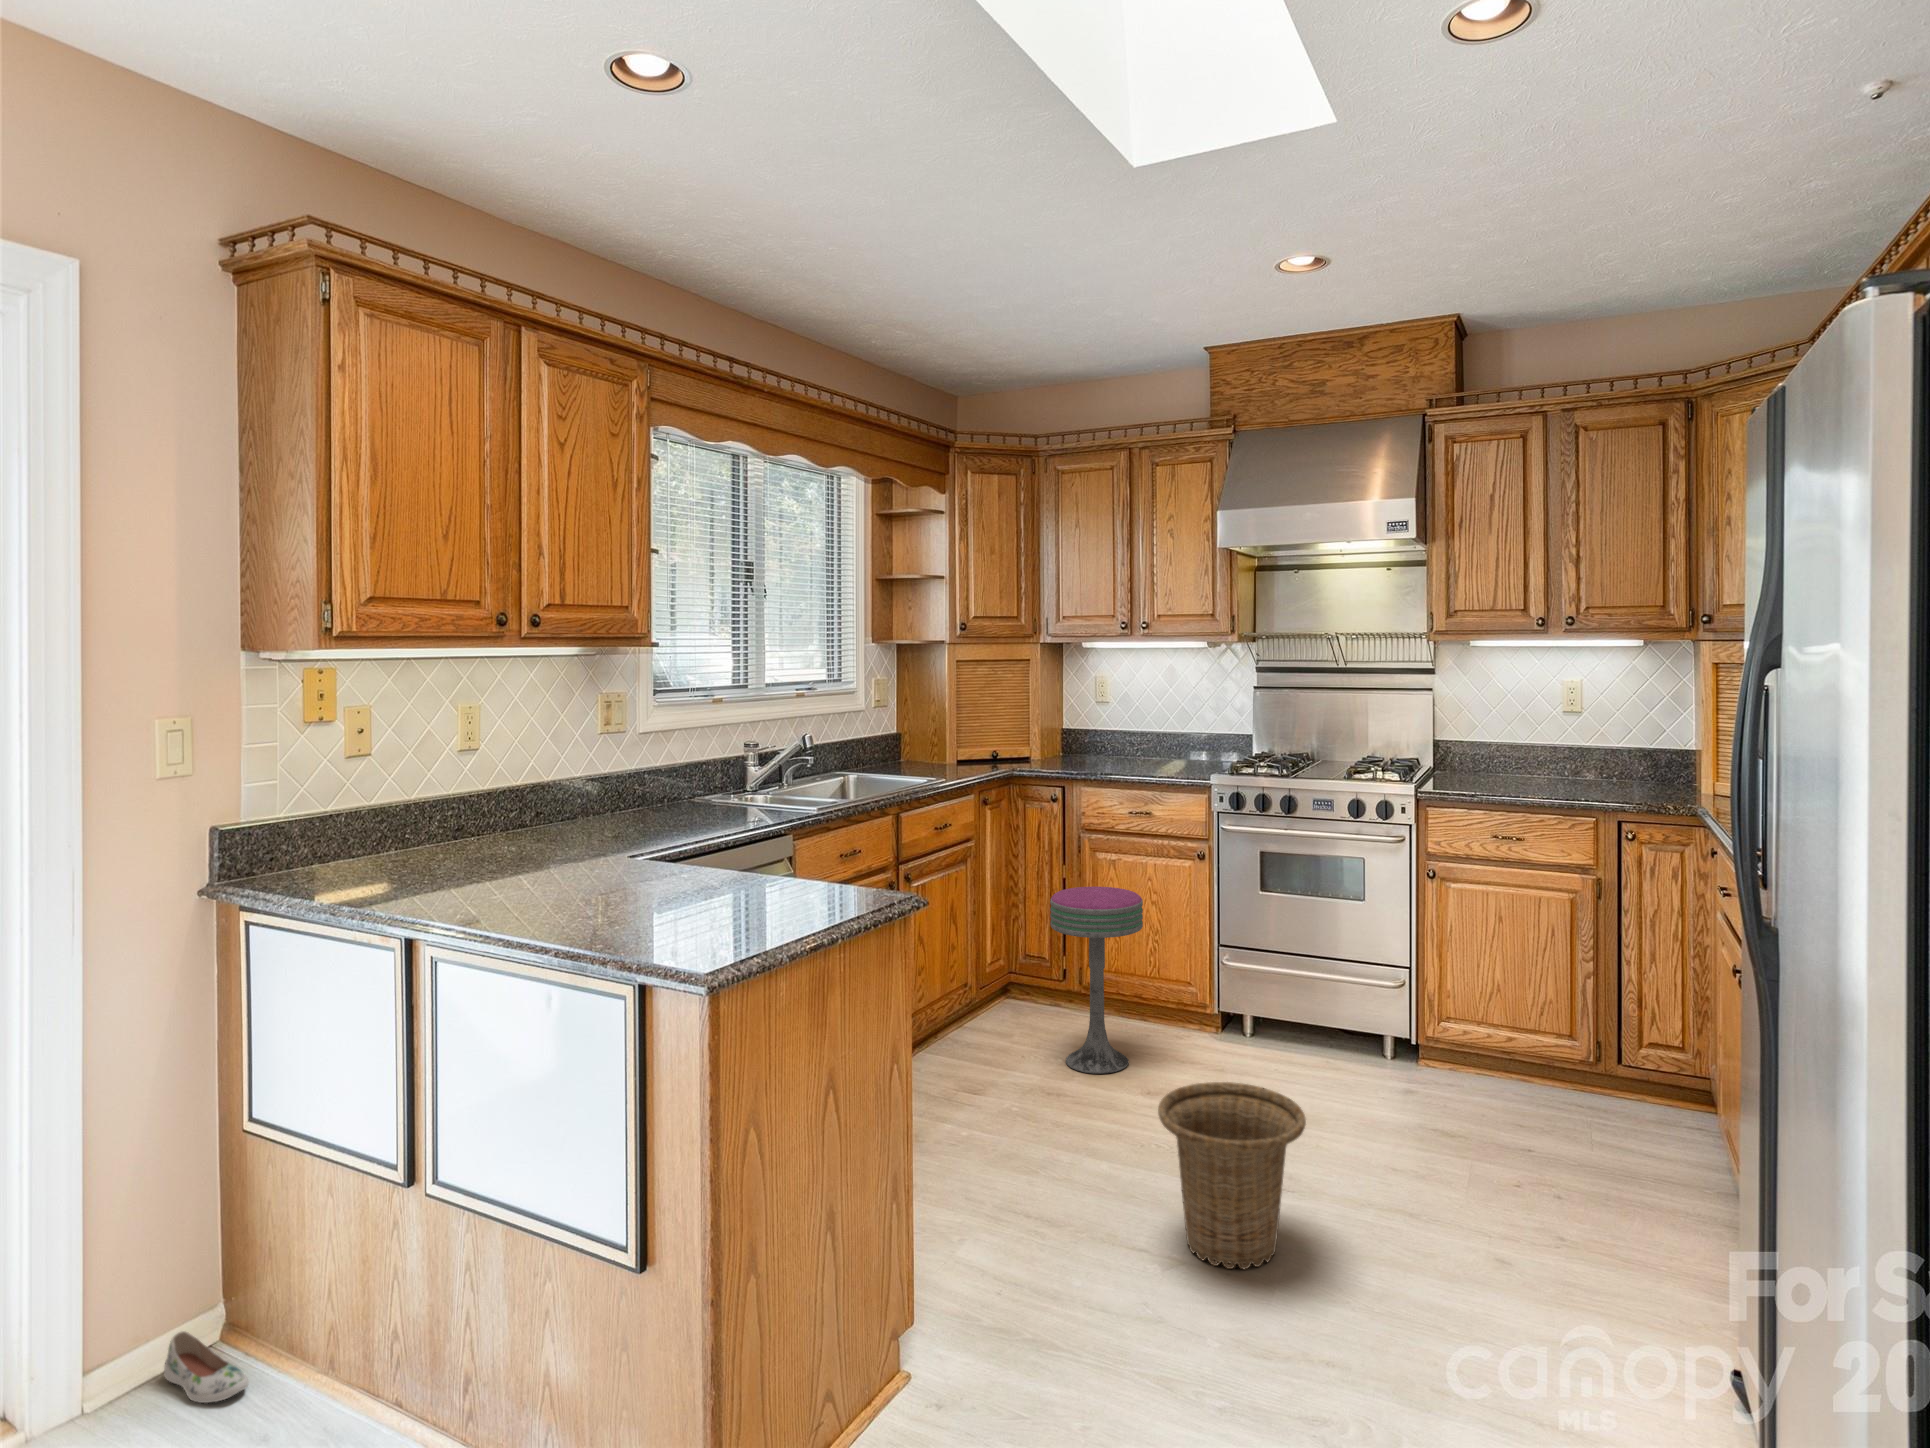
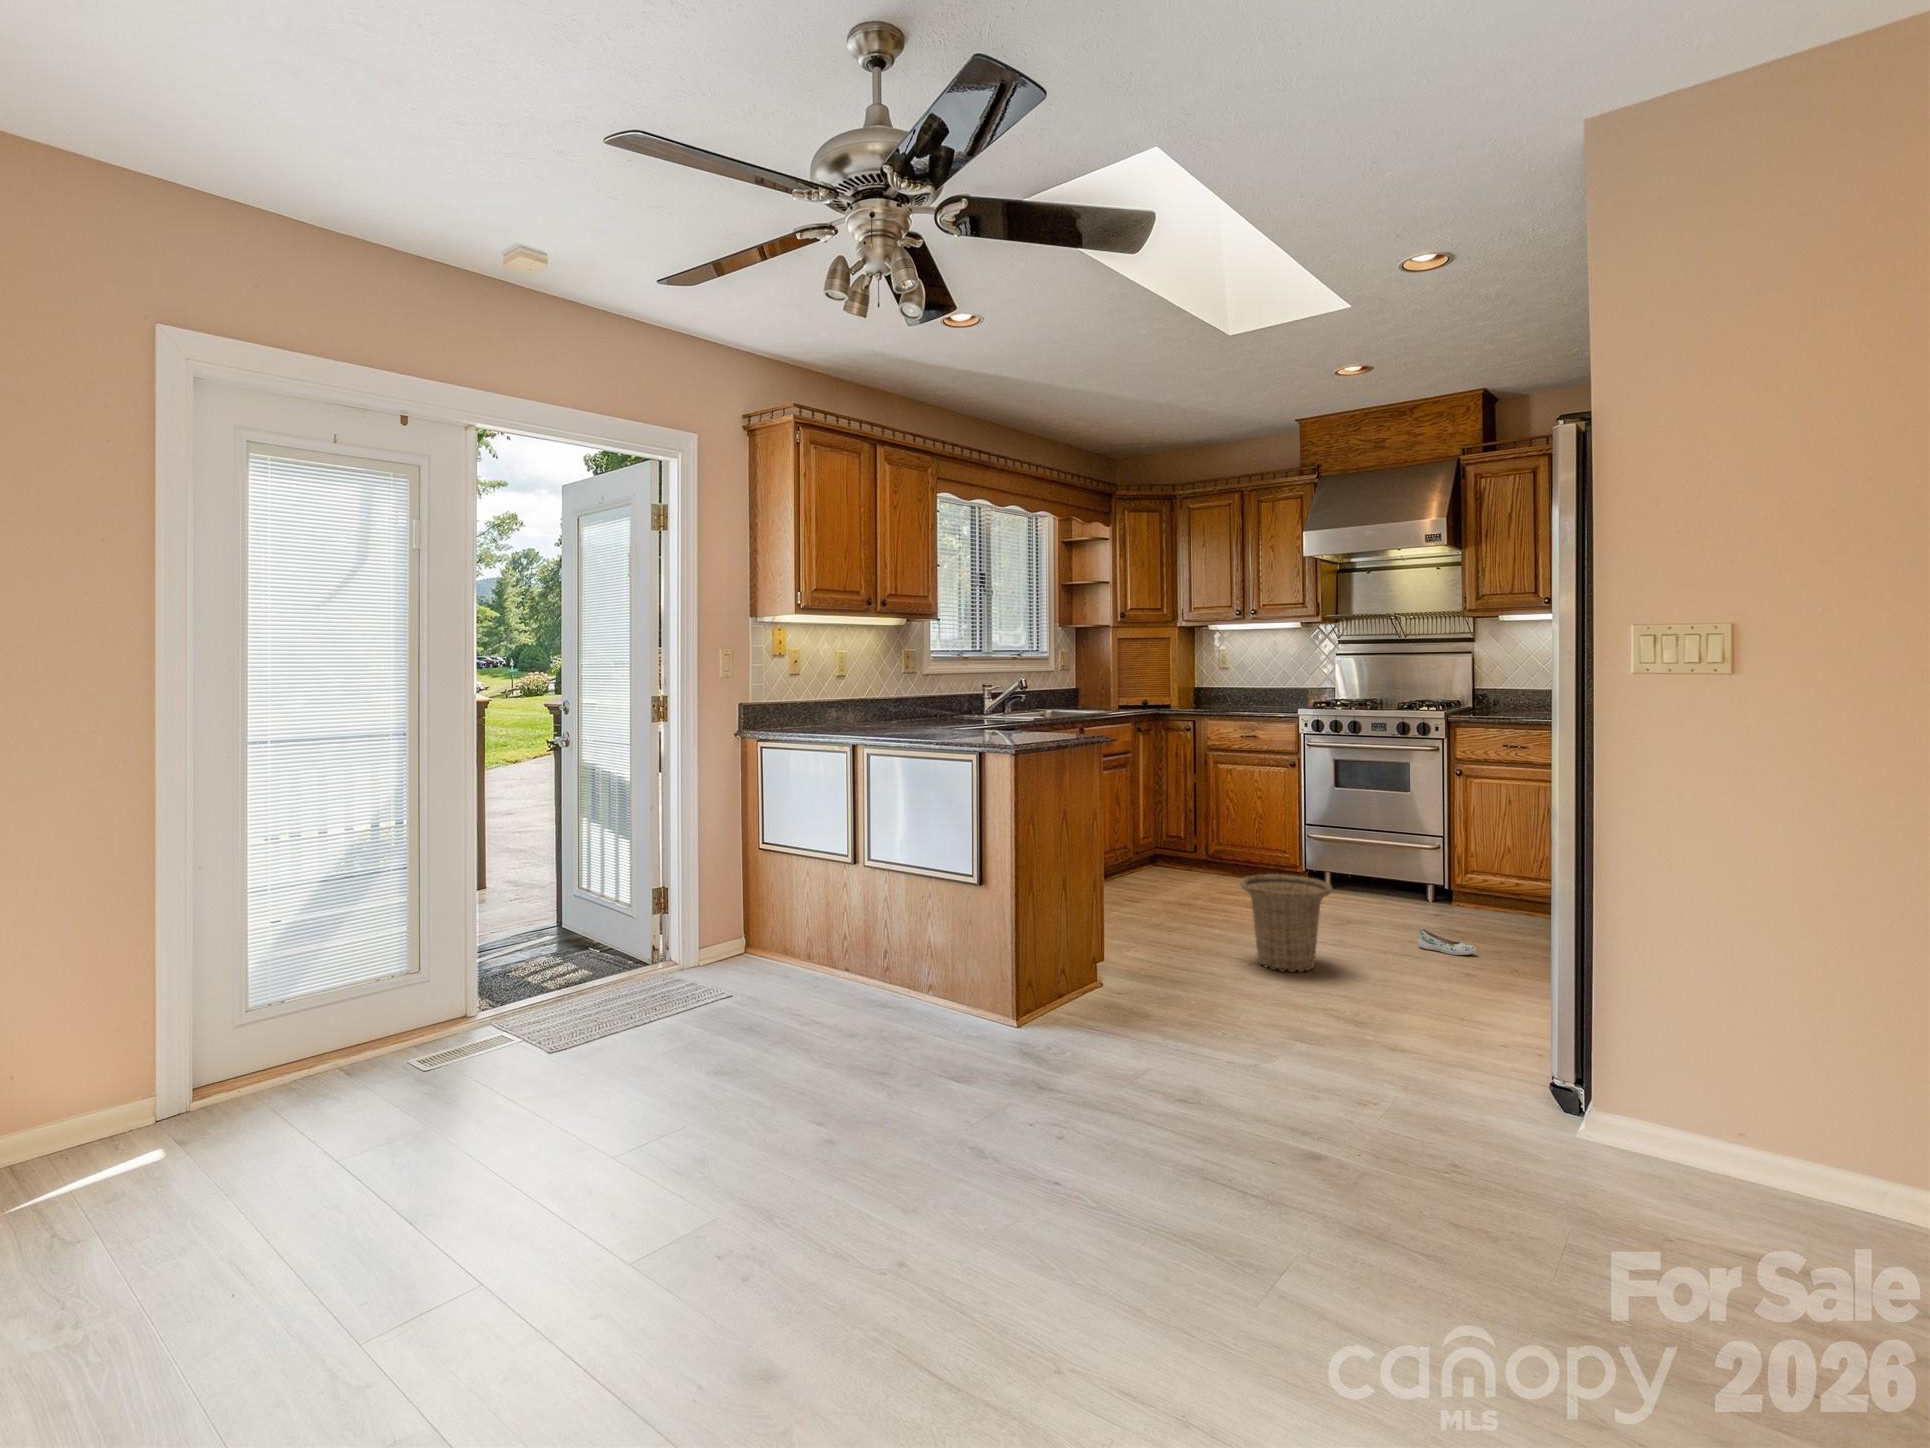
bar stool: present [1050,887,1143,1074] -> none [1181,782,1245,901]
shoe: present [164,1331,249,1403] -> present [1418,928,1476,955]

